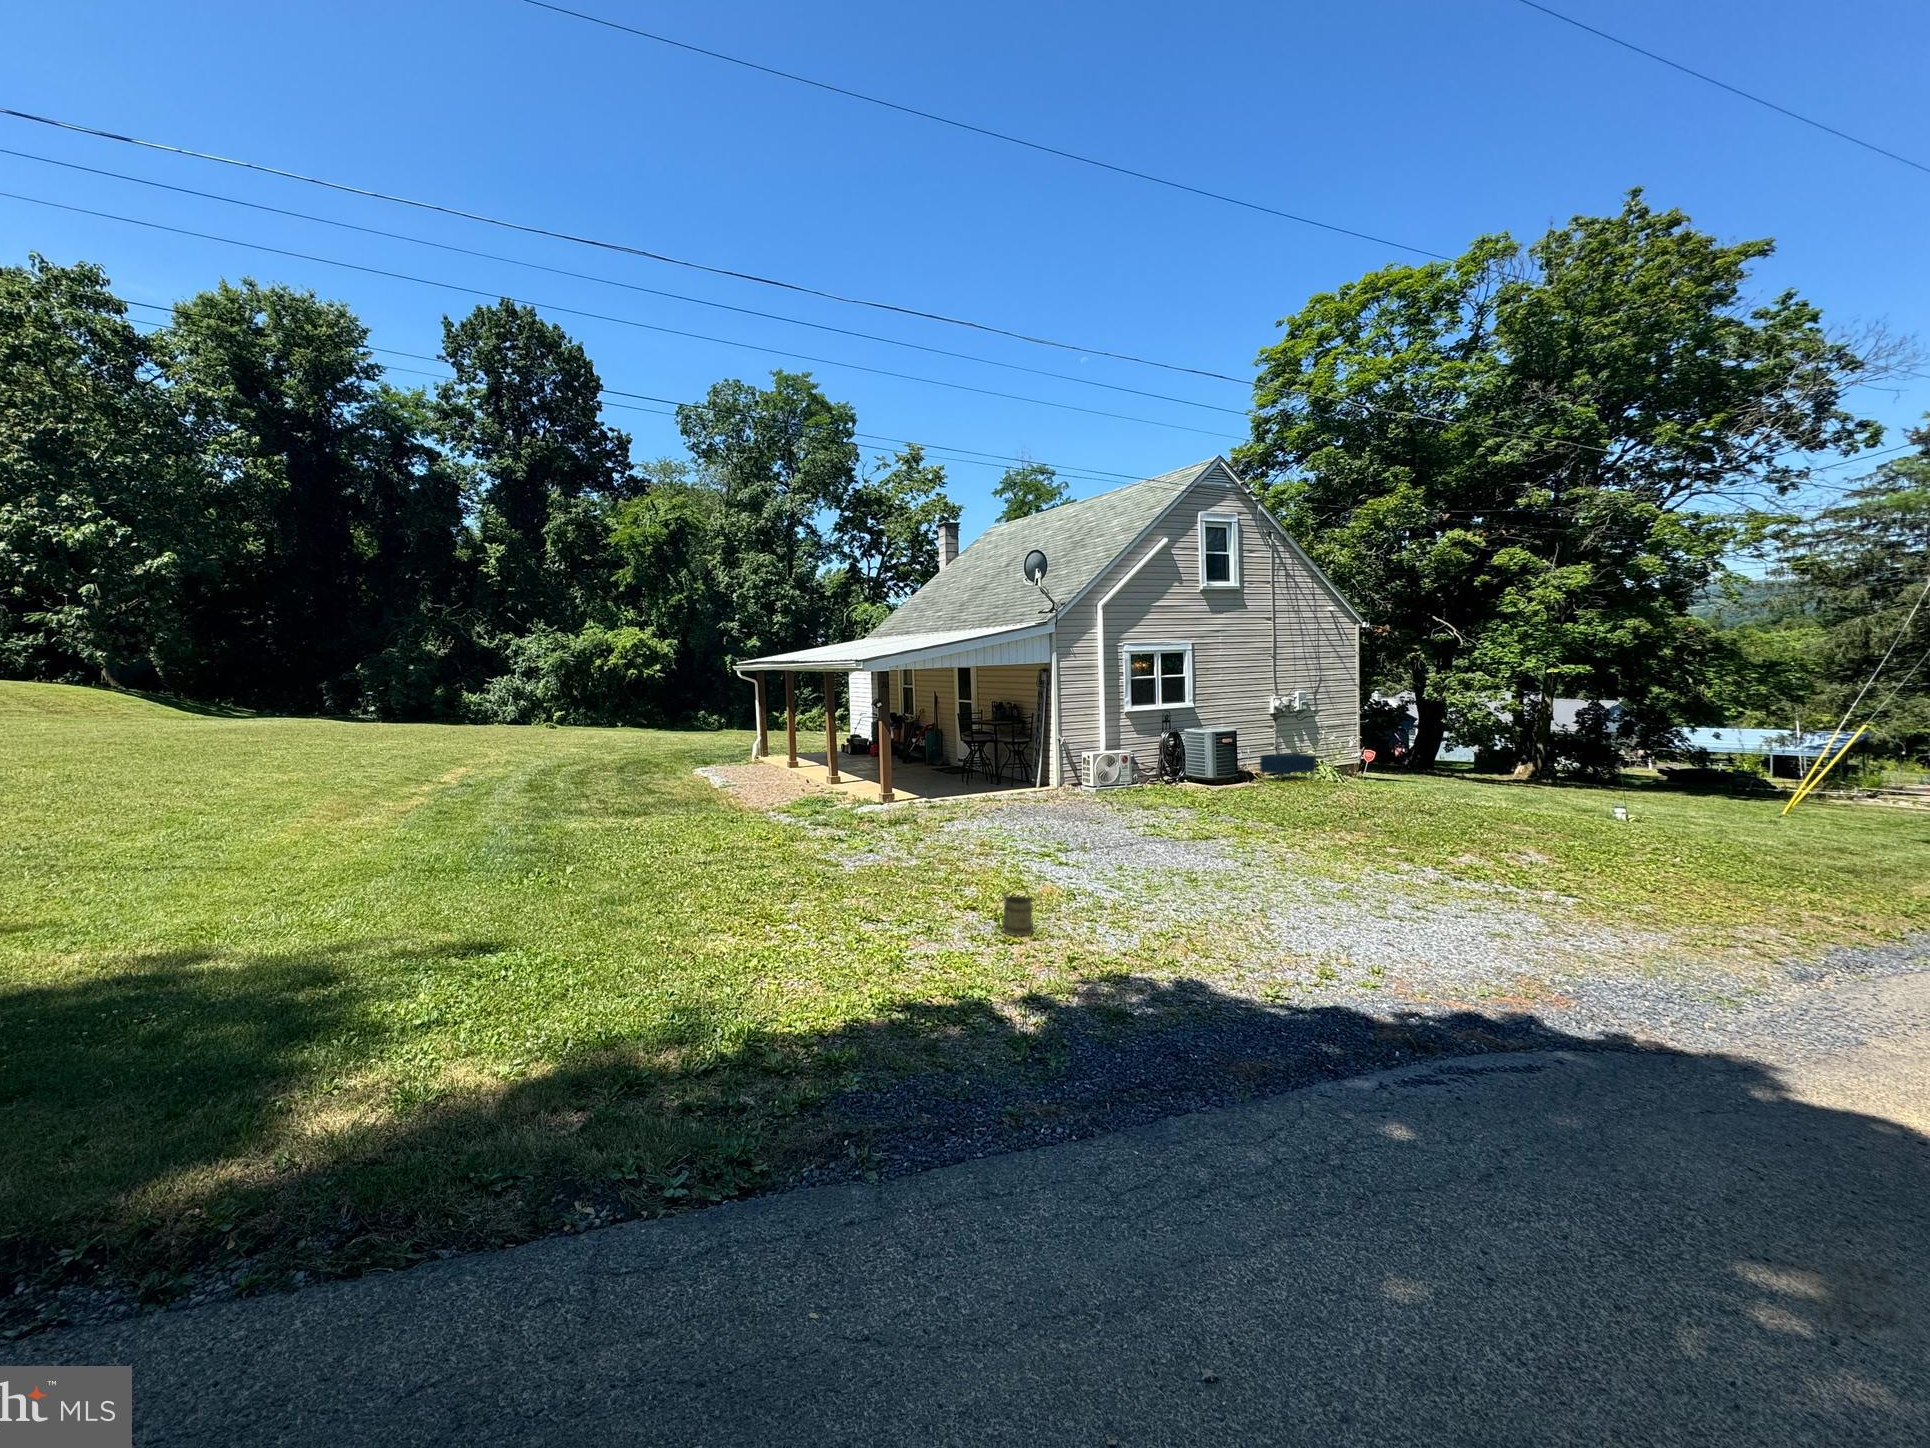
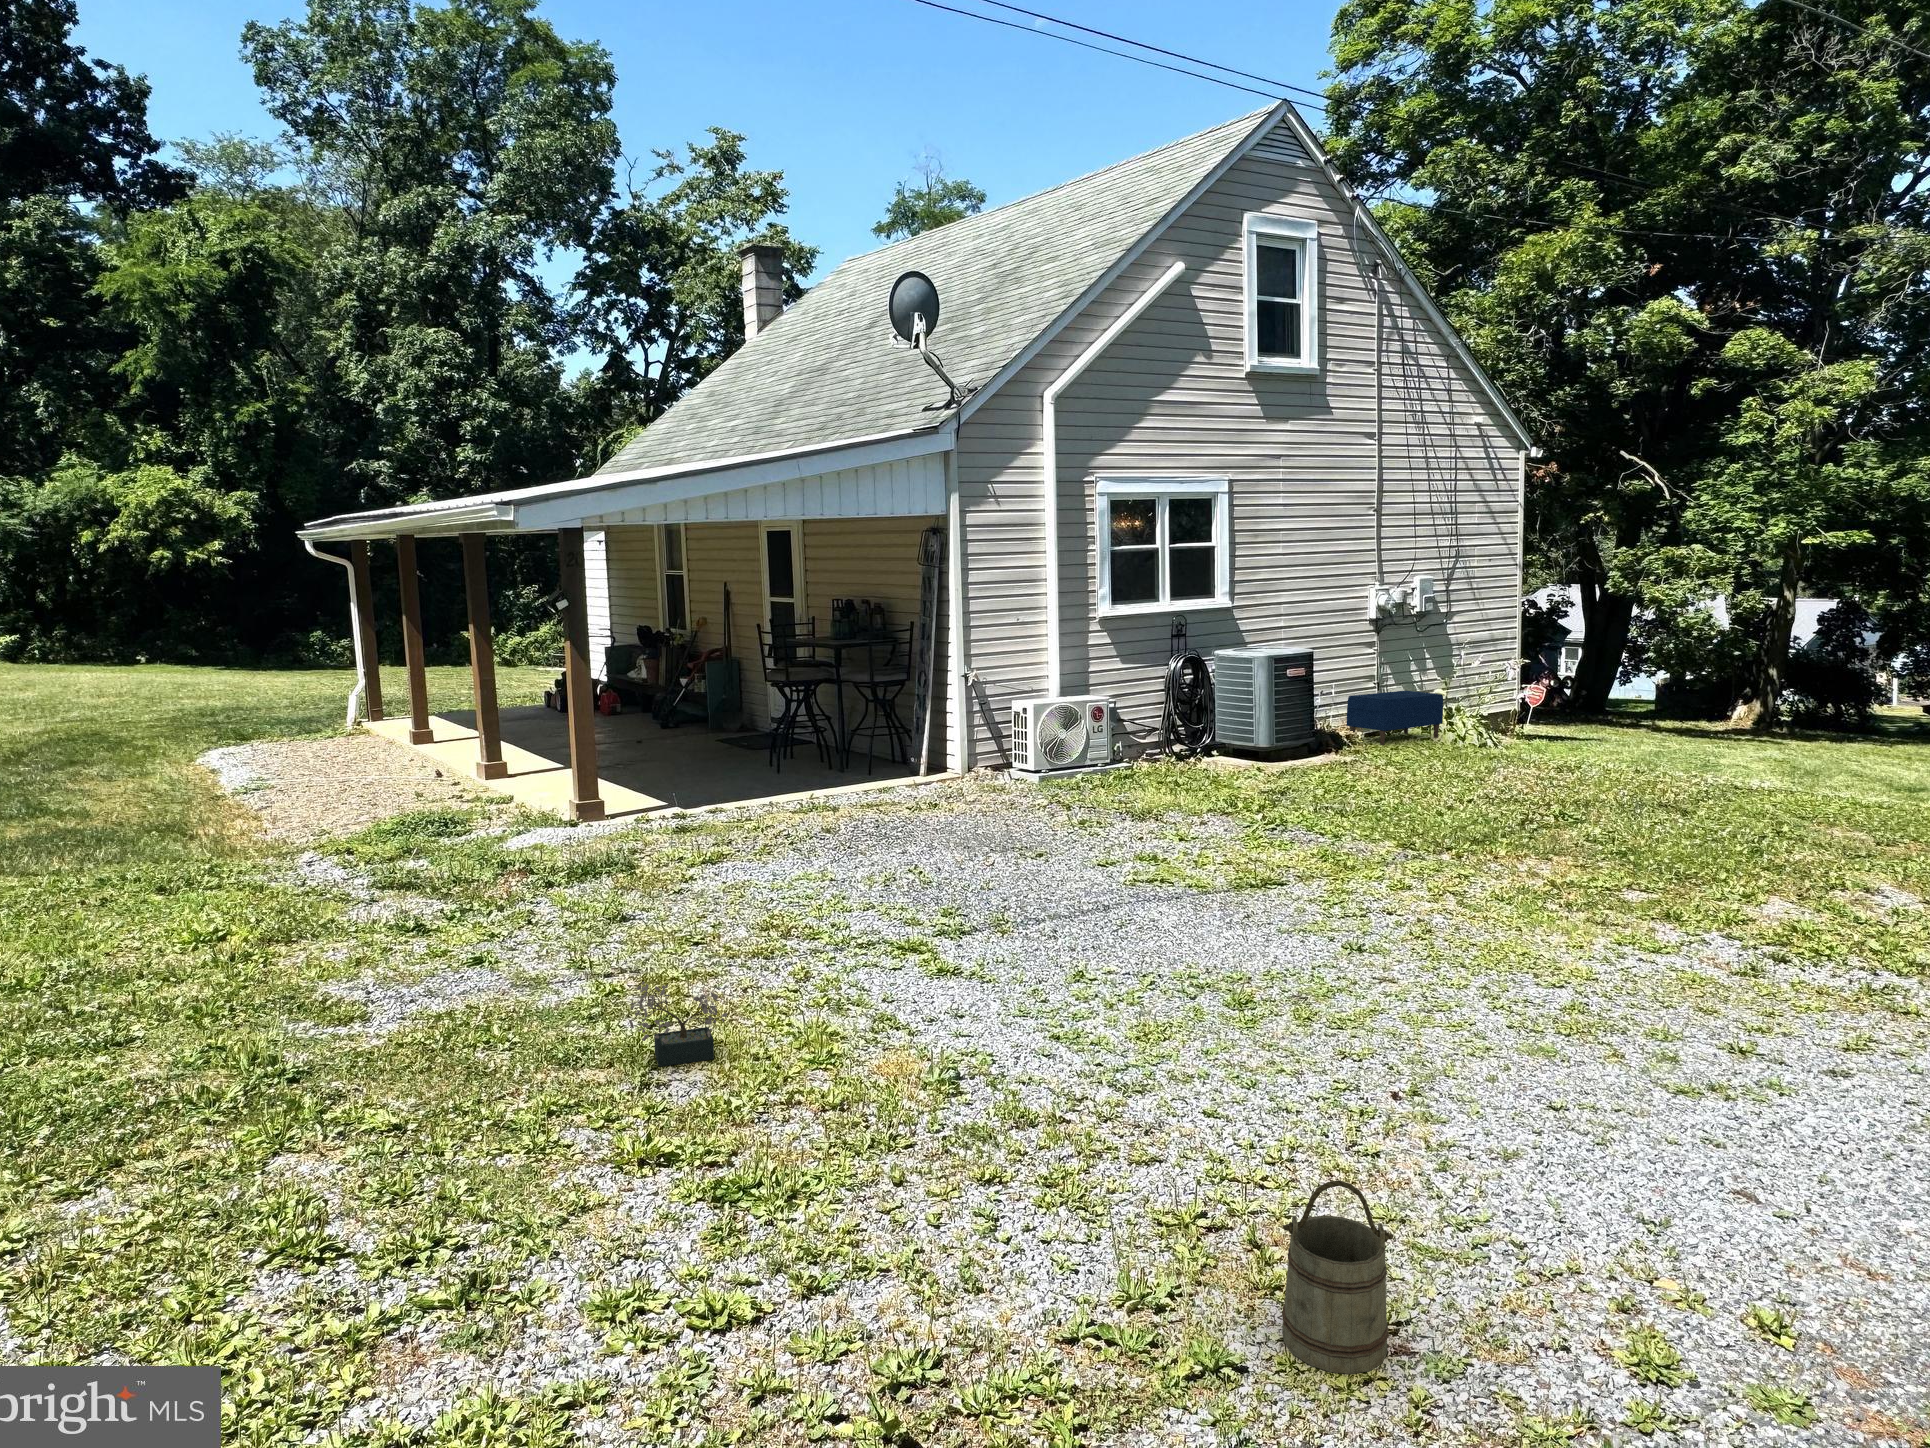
decorative plant: none [952,853,988,885] -> present [629,981,727,1067]
bucket: present [1003,884,1033,936] -> present [1282,1180,1394,1374]

